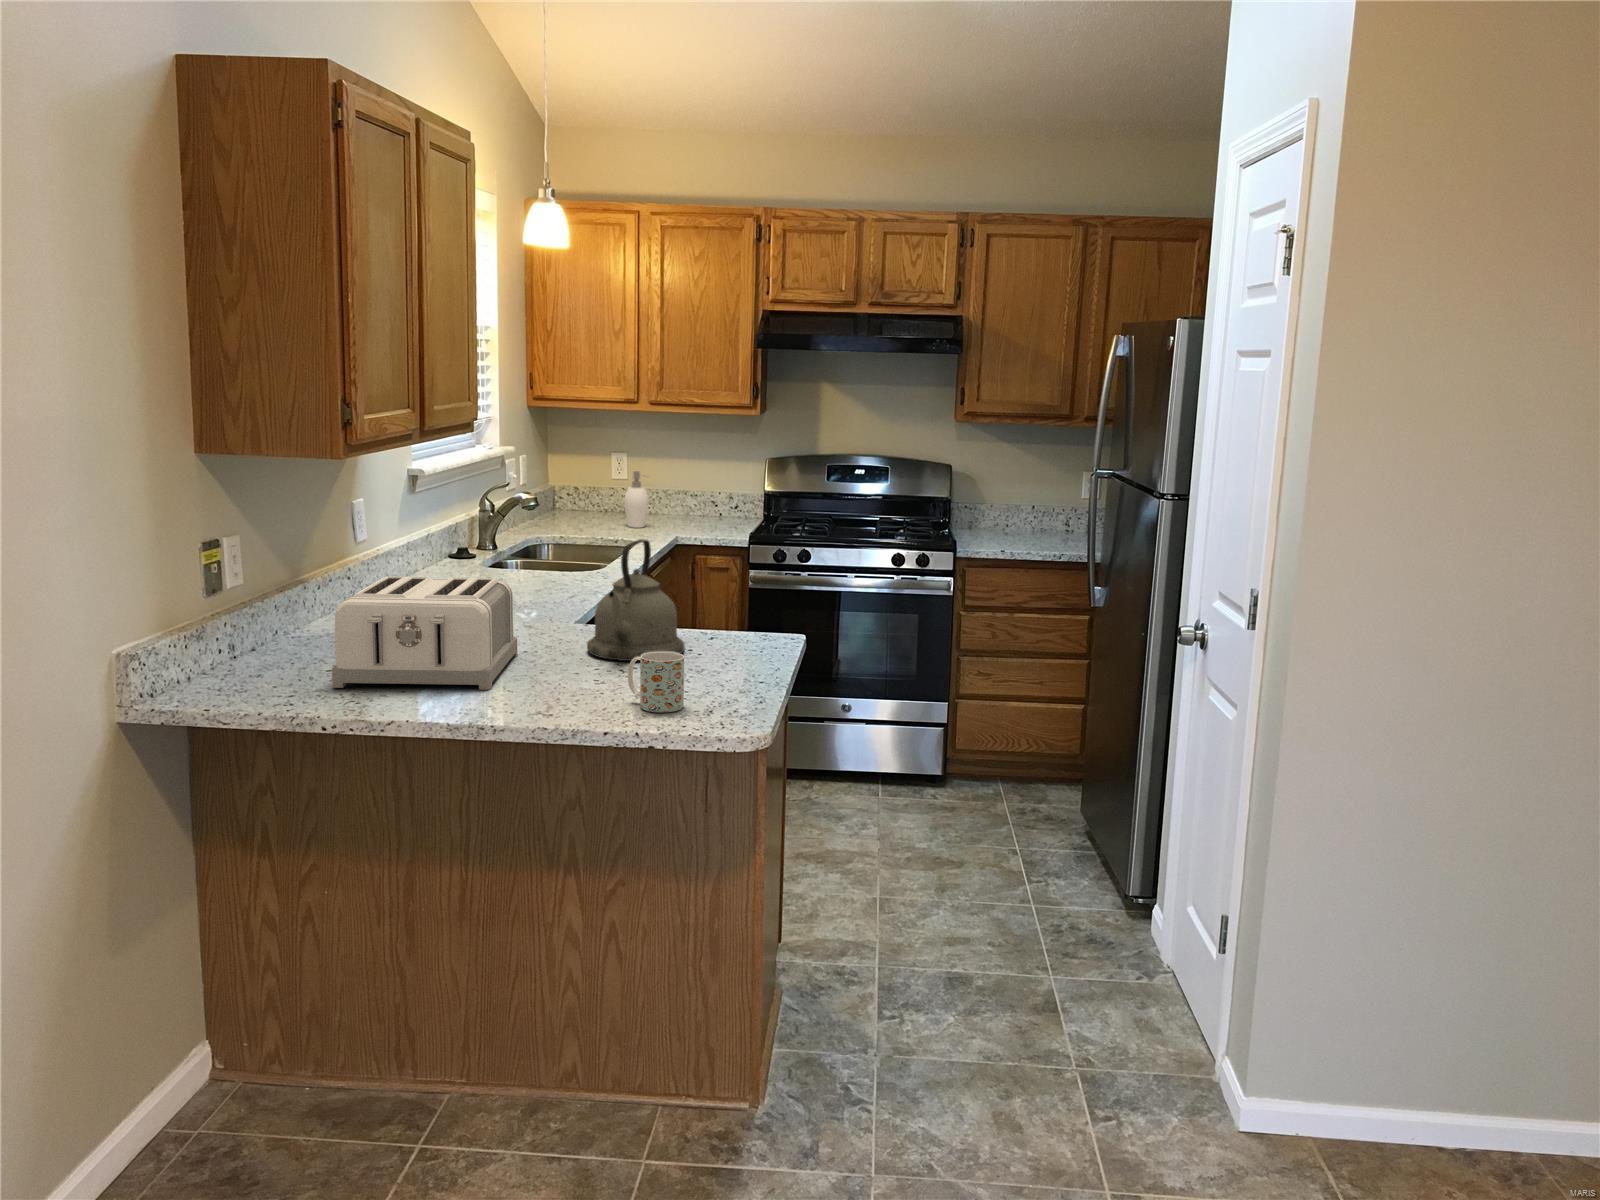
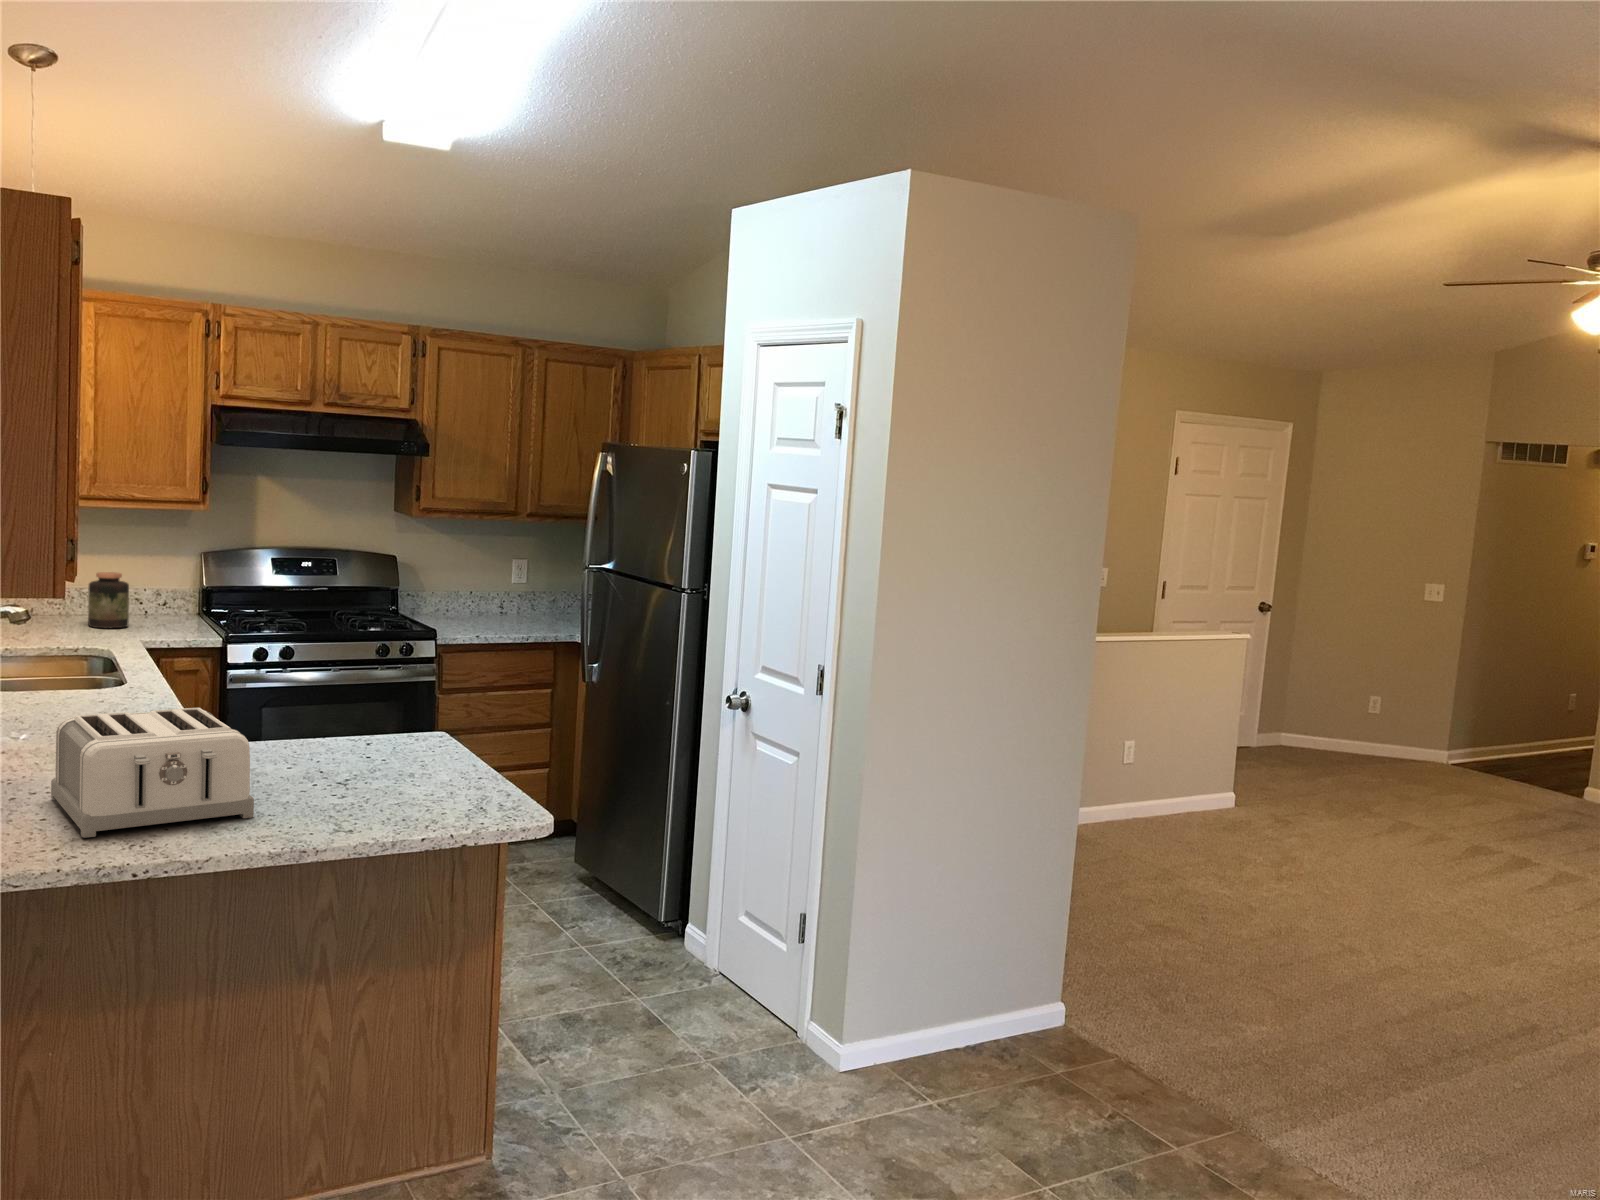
soap dispenser: present [624,471,649,528] -> none [48,571,85,634]
jar: none [664,474,697,525] -> present [88,572,129,628]
kettle: present [587,539,685,661] -> none [273,658,371,775]
mug: present [628,652,684,712] -> none [405,760,464,815]

